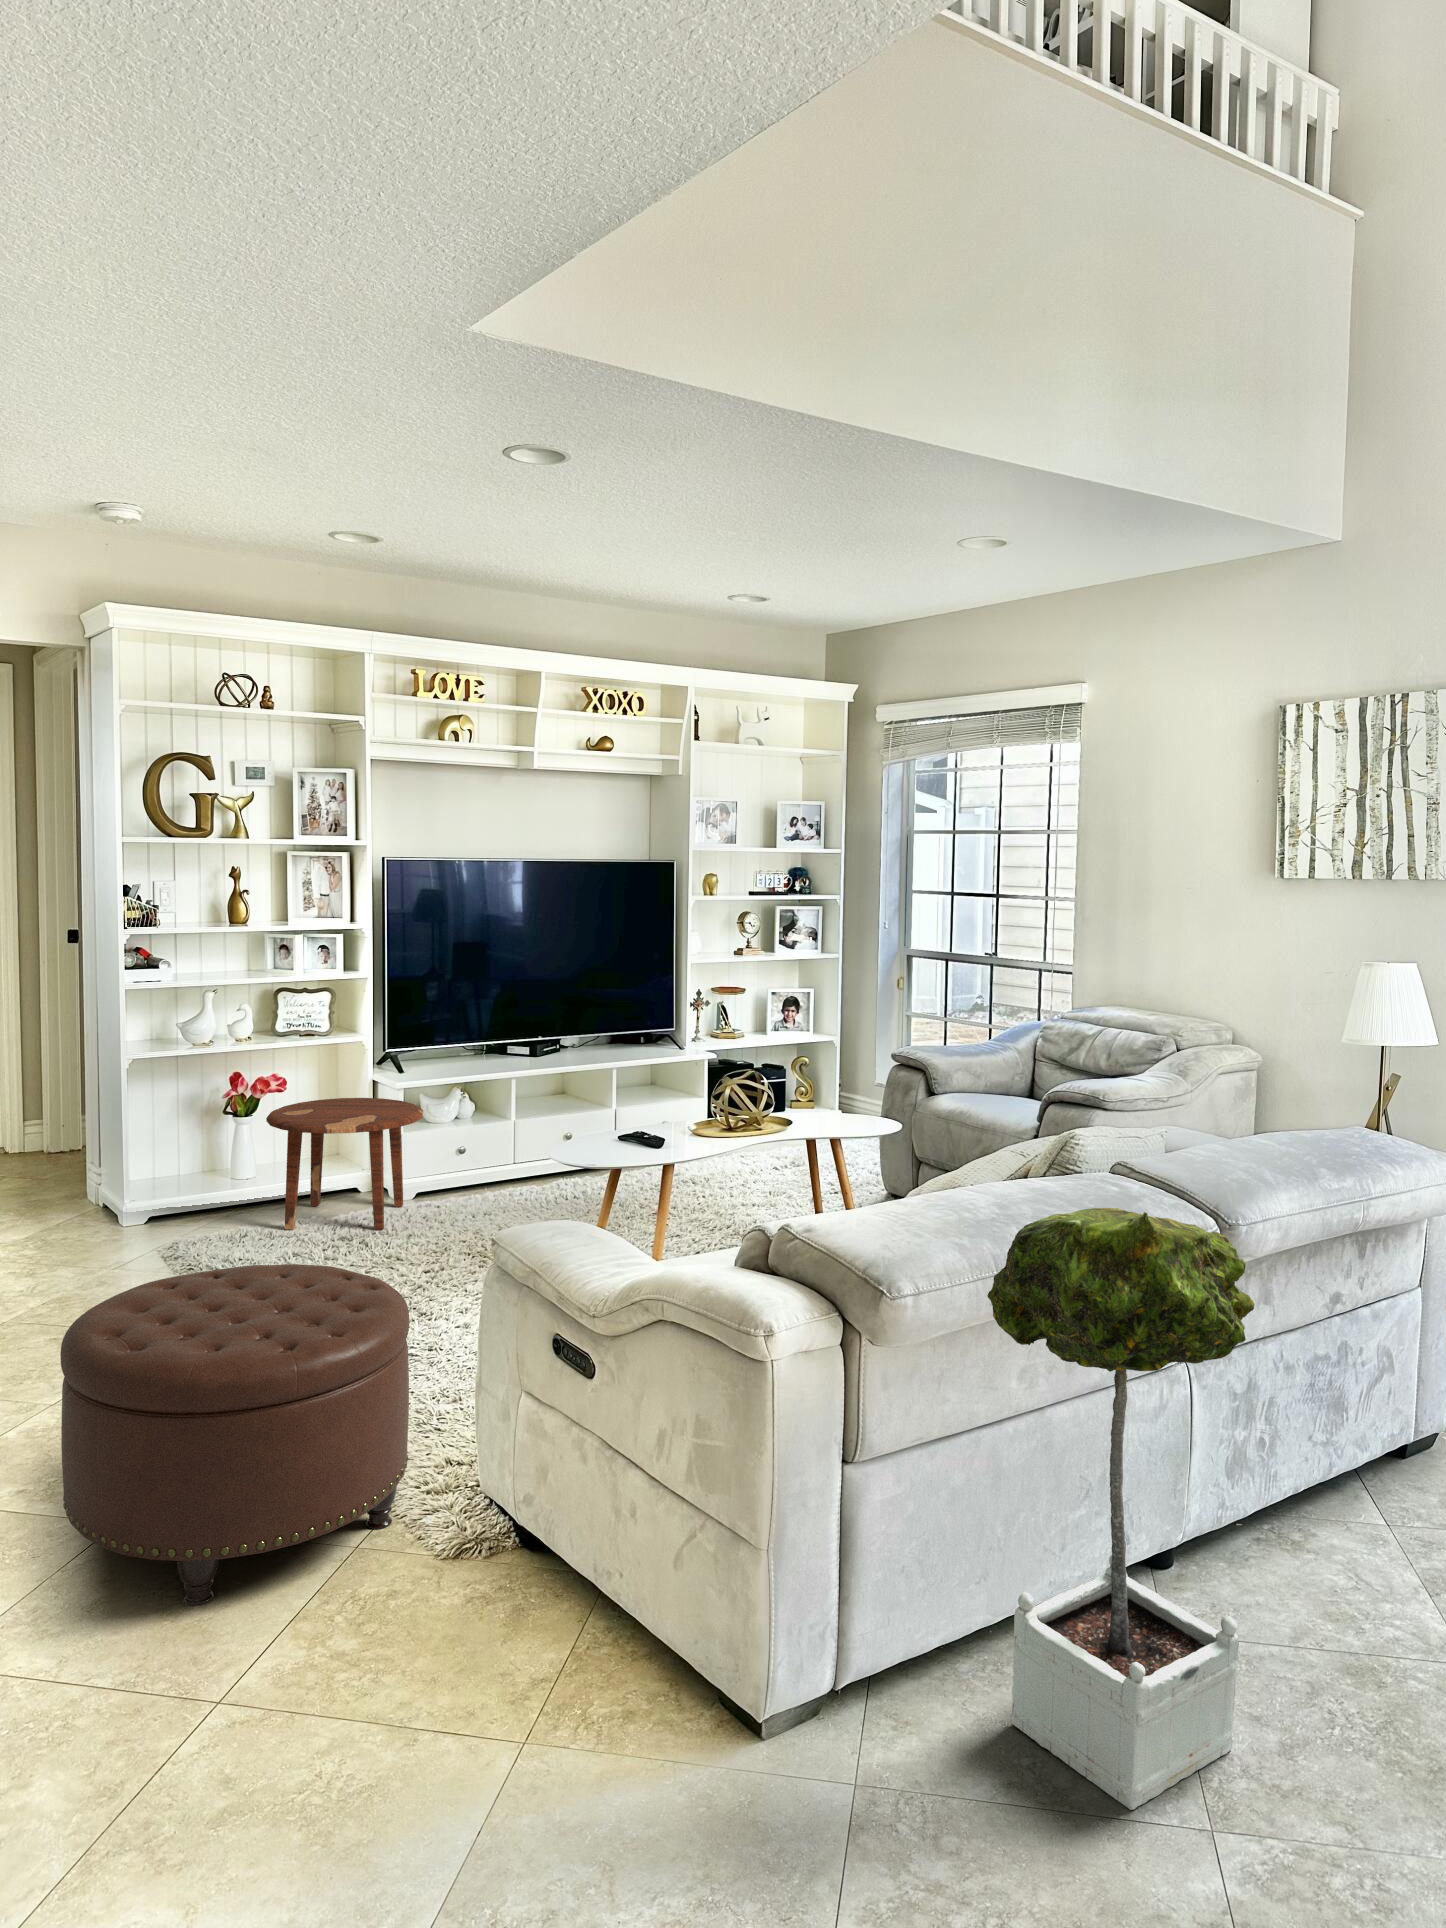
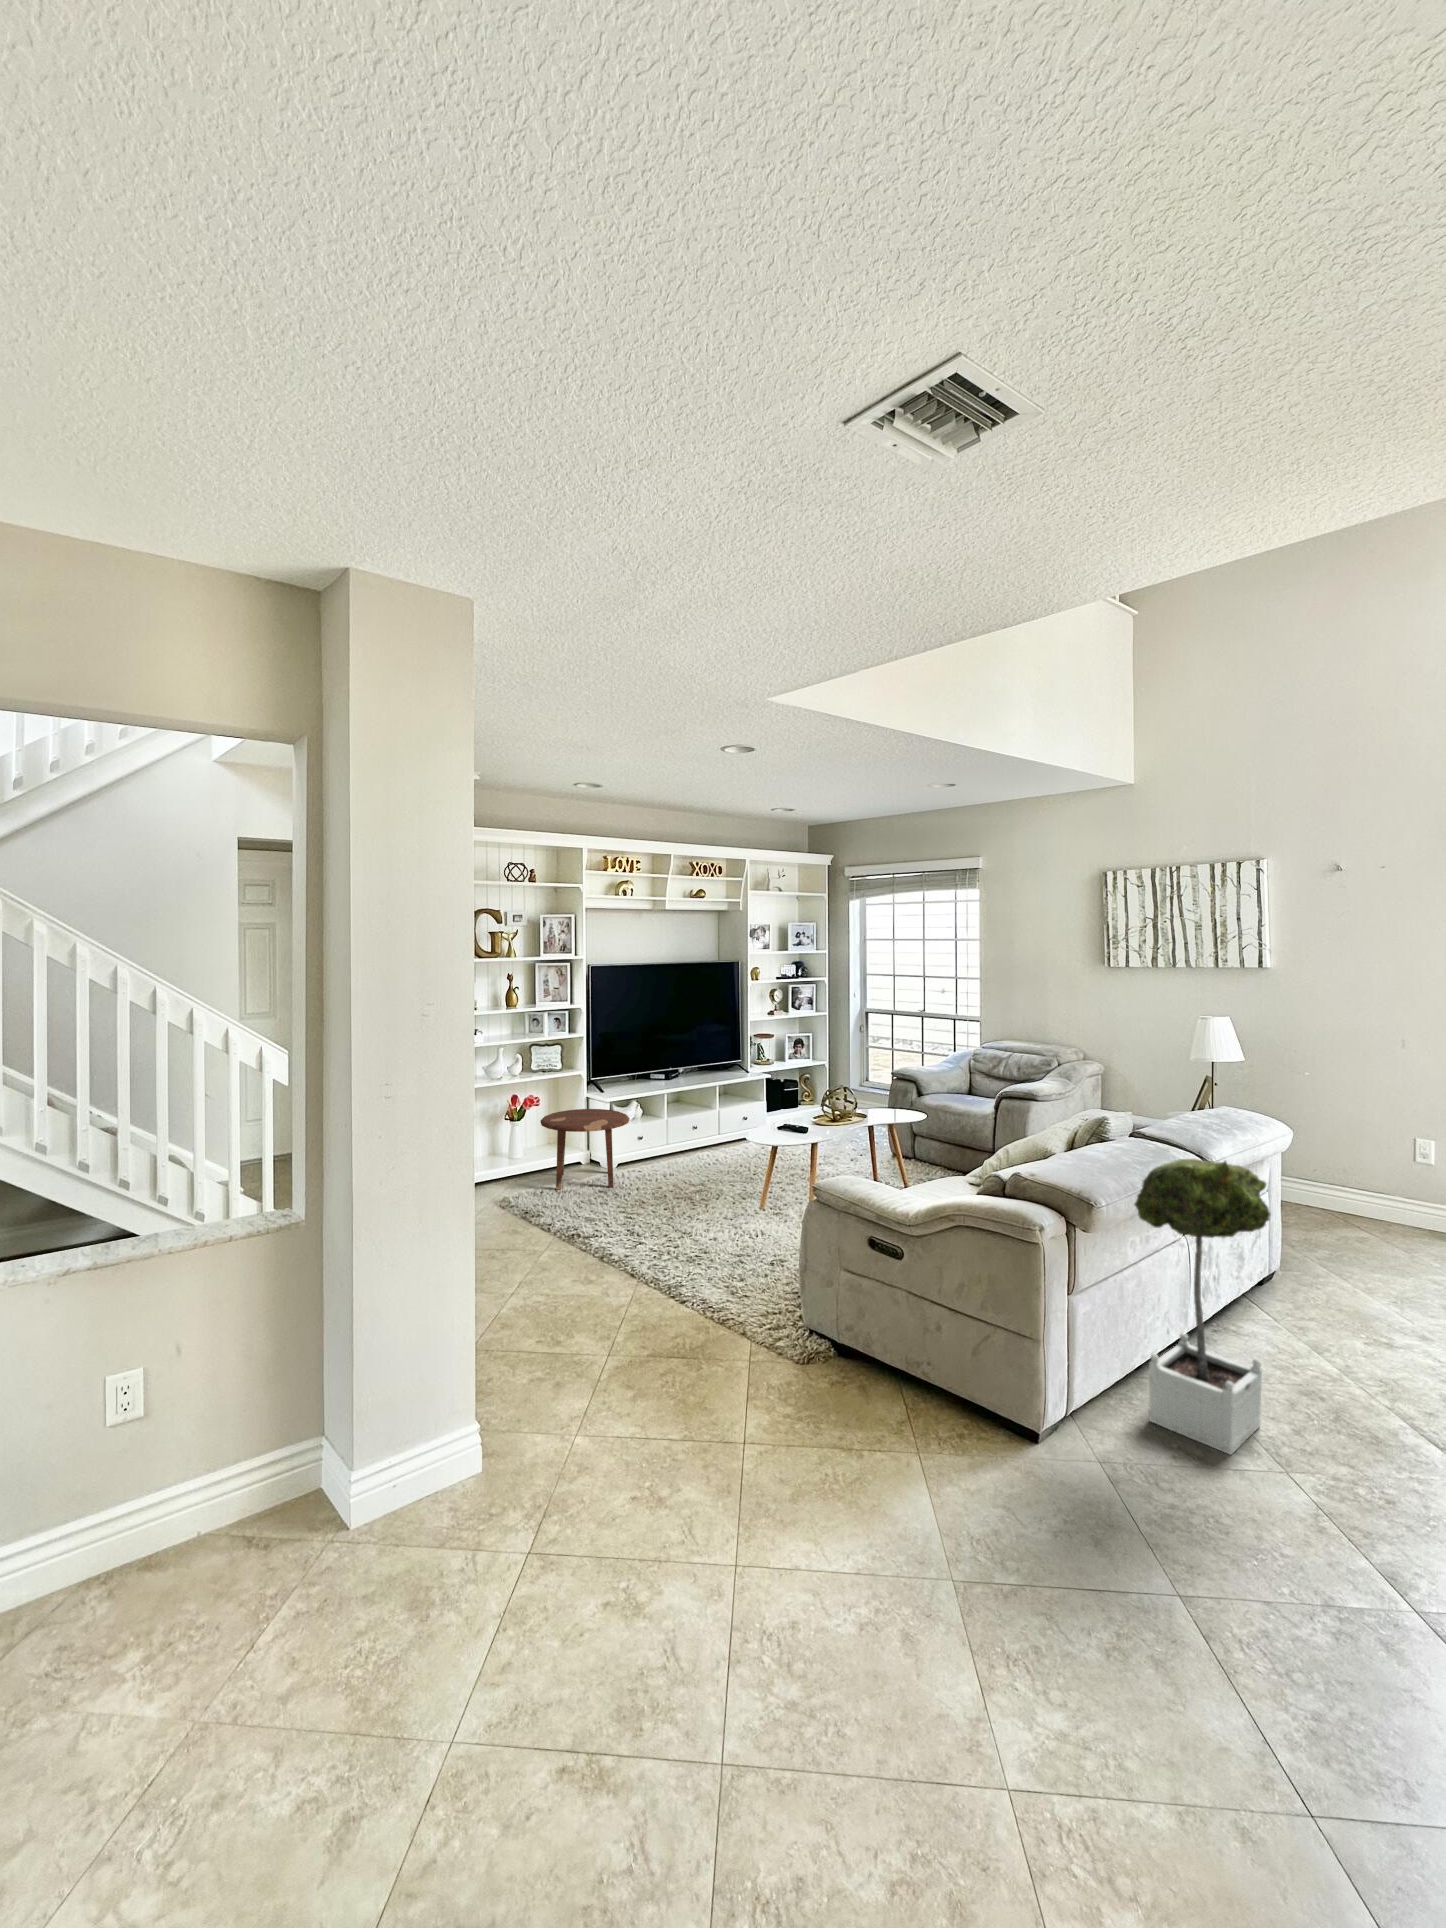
ottoman: present [60,1264,409,1606] -> none [595,1207,770,1393]

